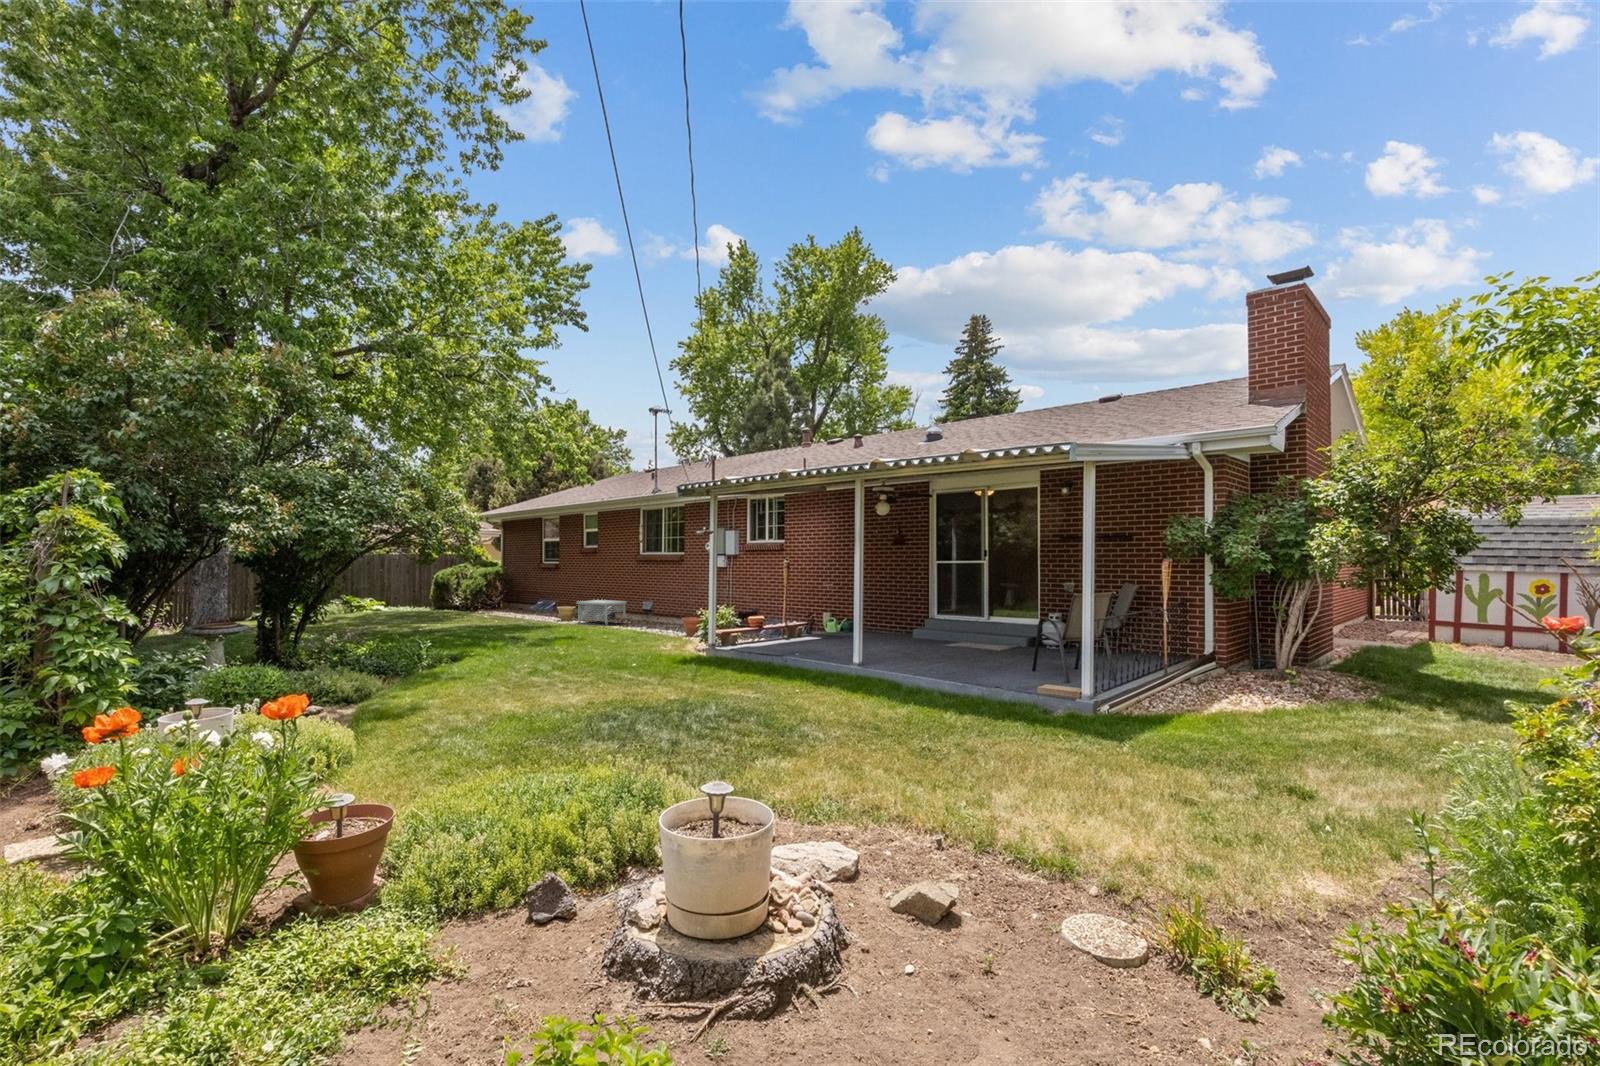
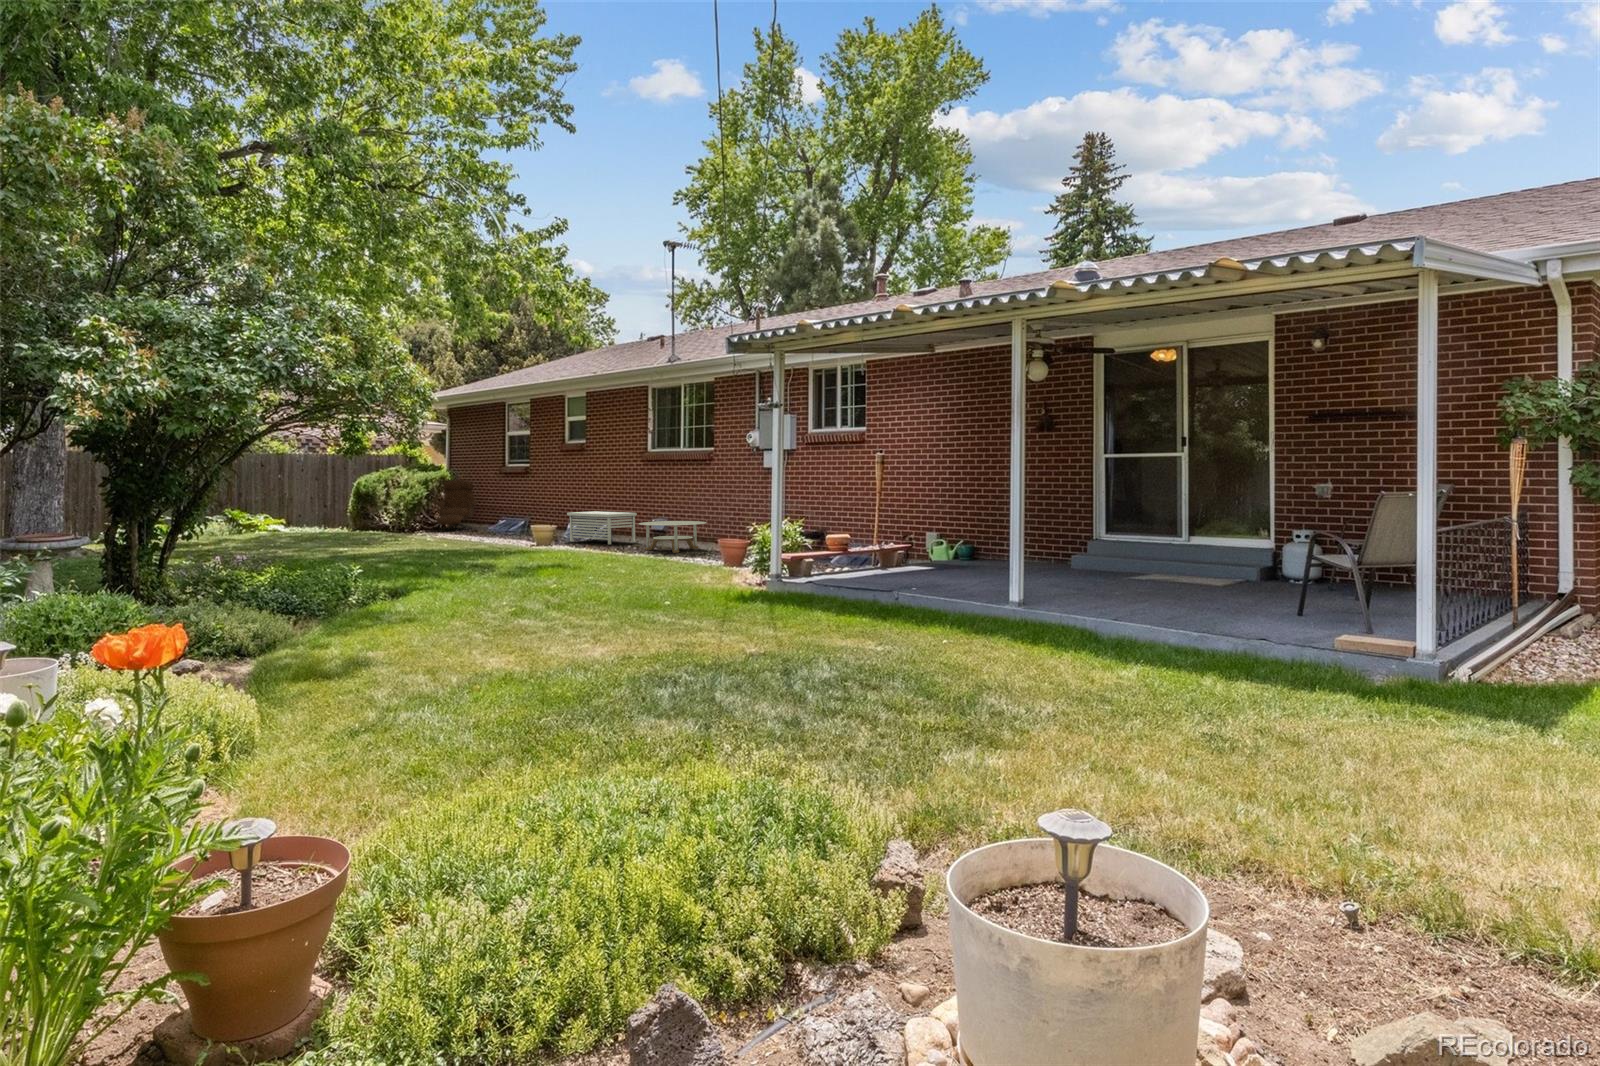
lounge chair: none [481,578,513,616] -> present [437,480,477,531]
round table: none [626,607,675,630] -> present [639,521,706,553]

